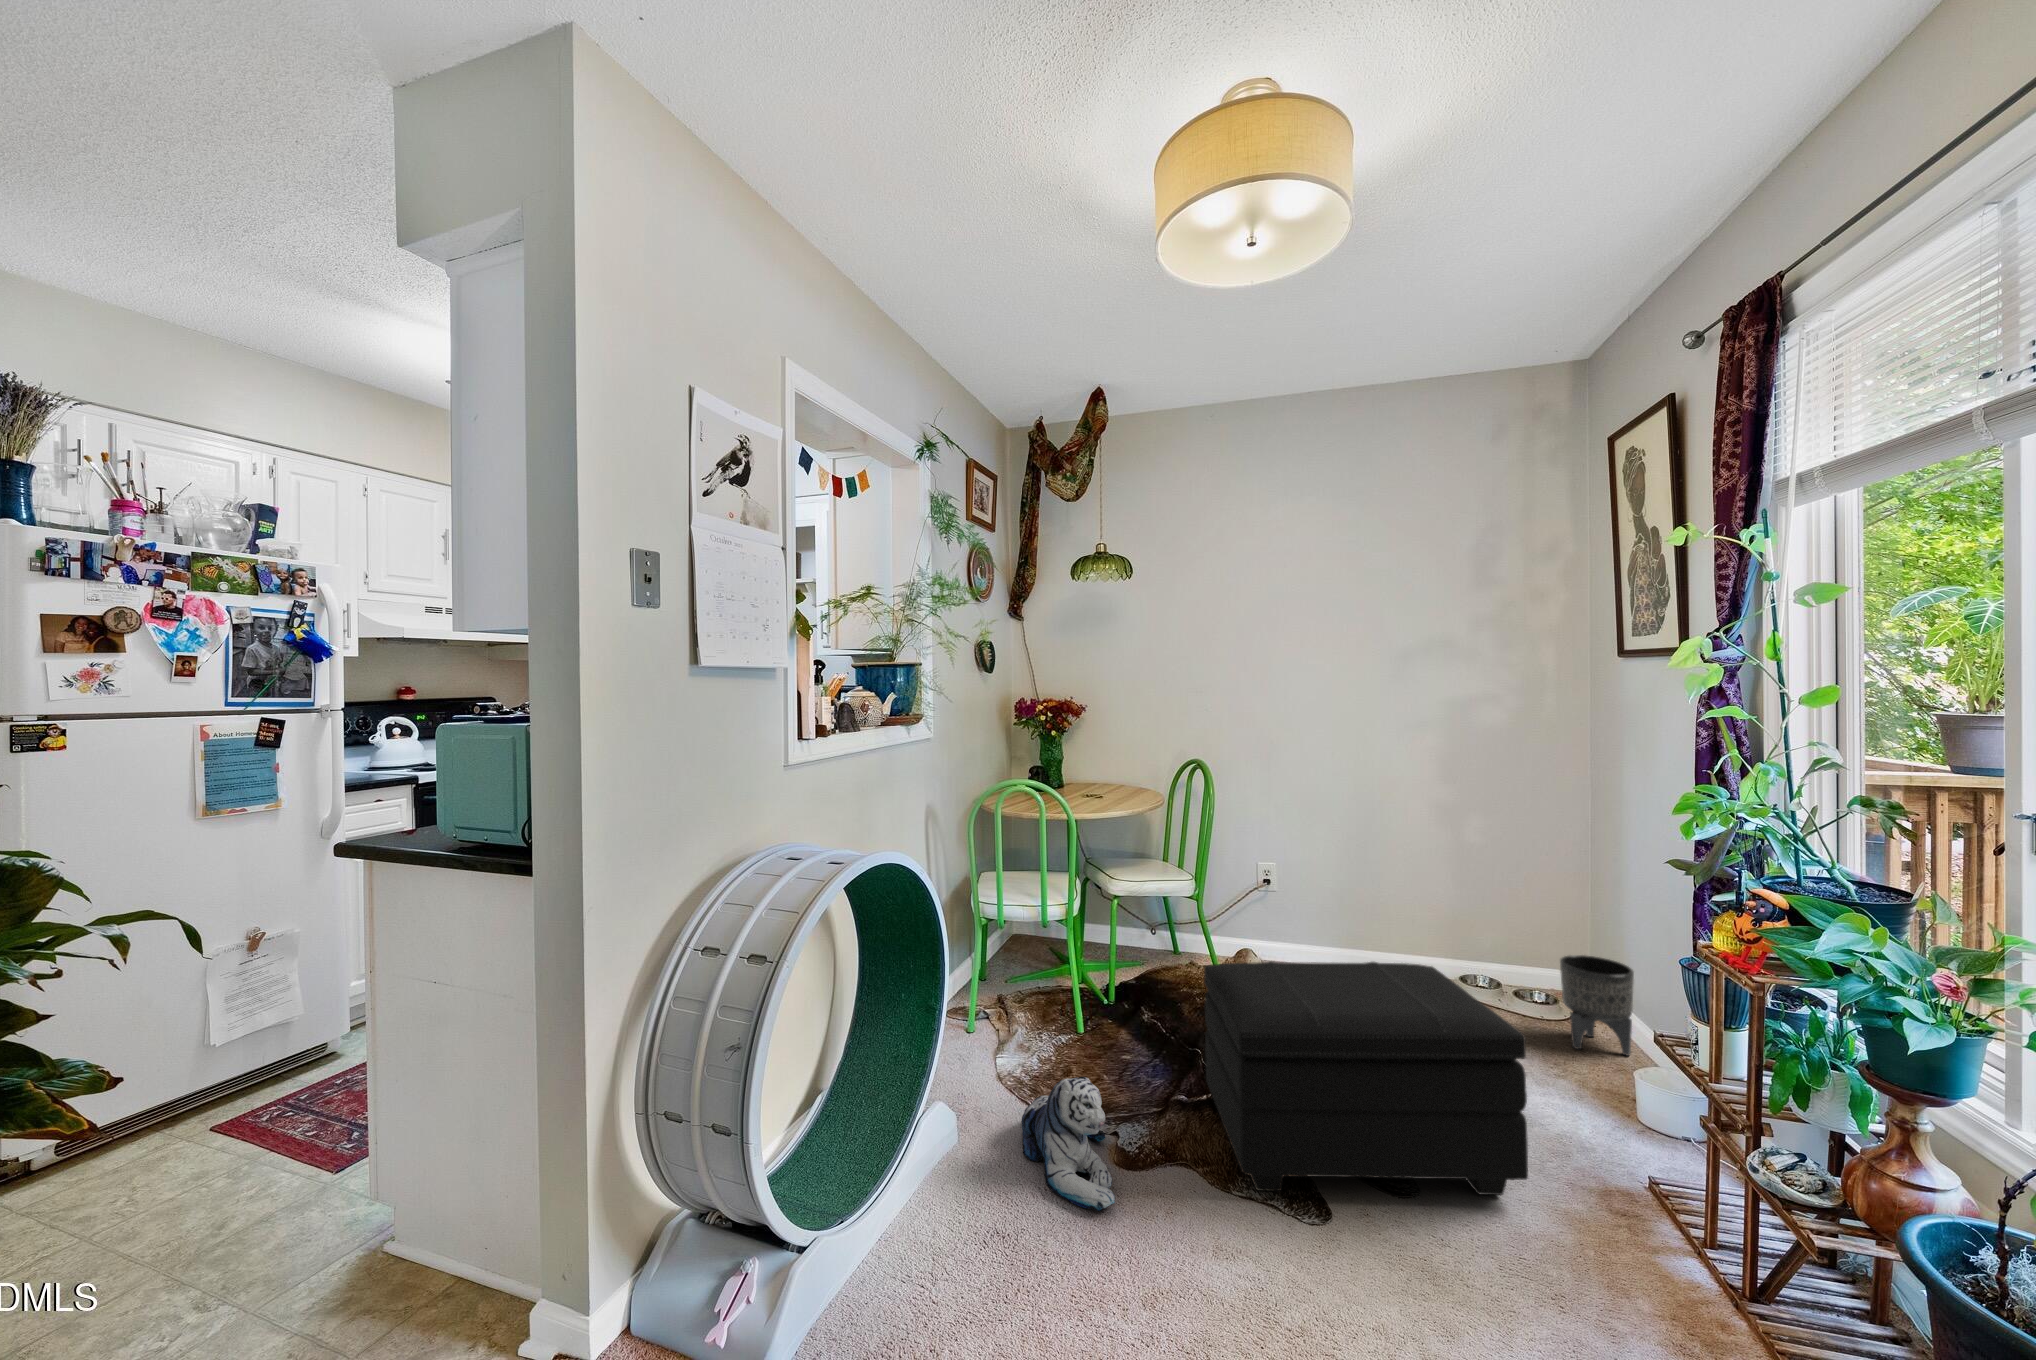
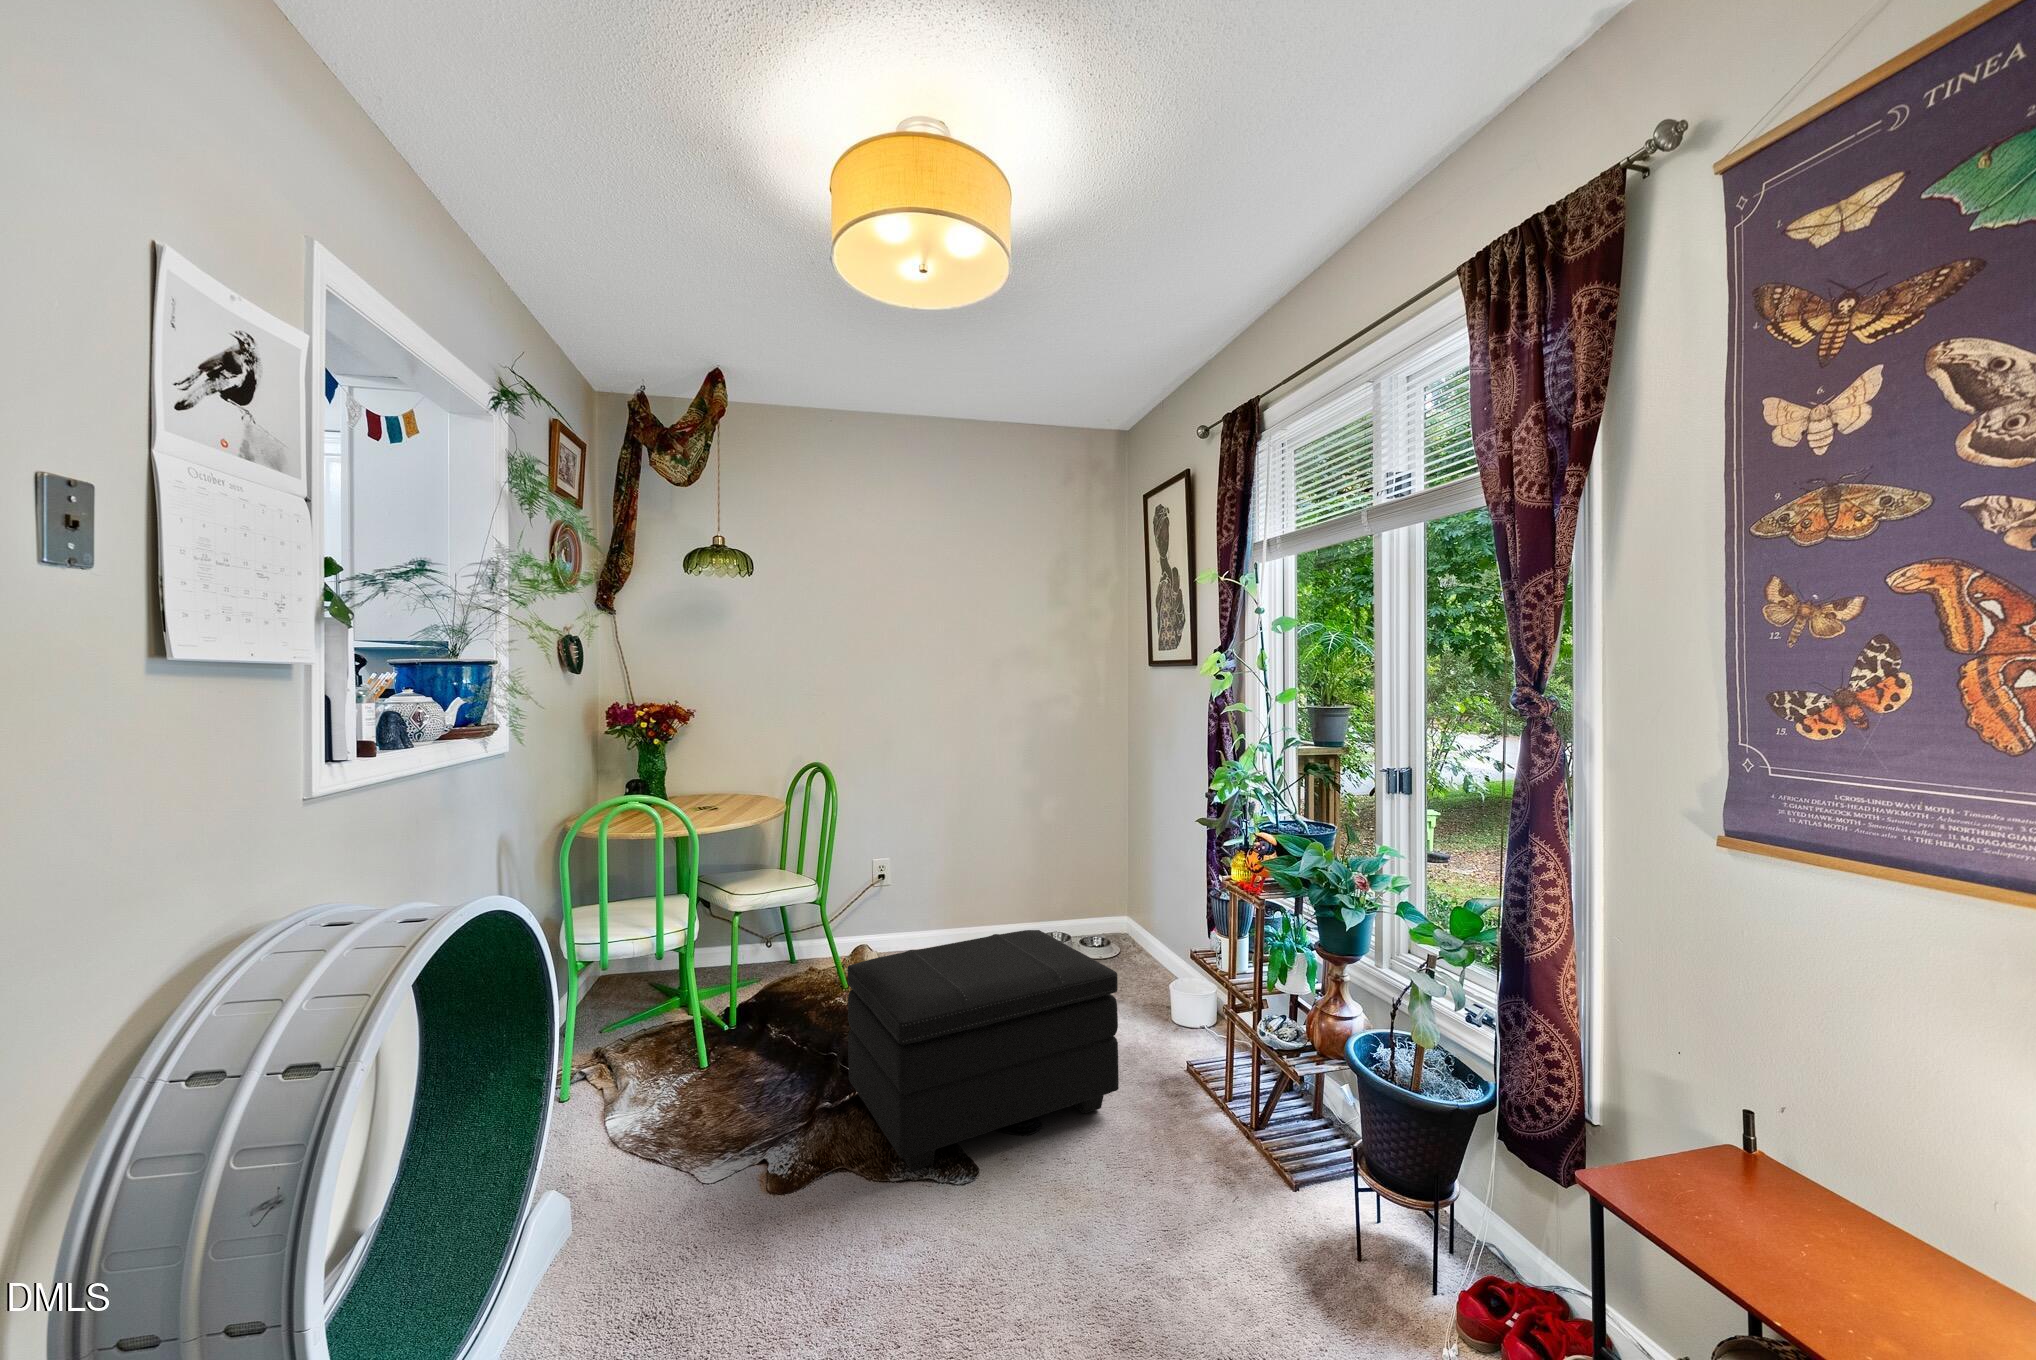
planter: present [1560,955,1634,1056] -> none [1115,902,1162,978]
plush toy: present [1022,1076,1115,1211] -> none [656,1109,779,1250]

